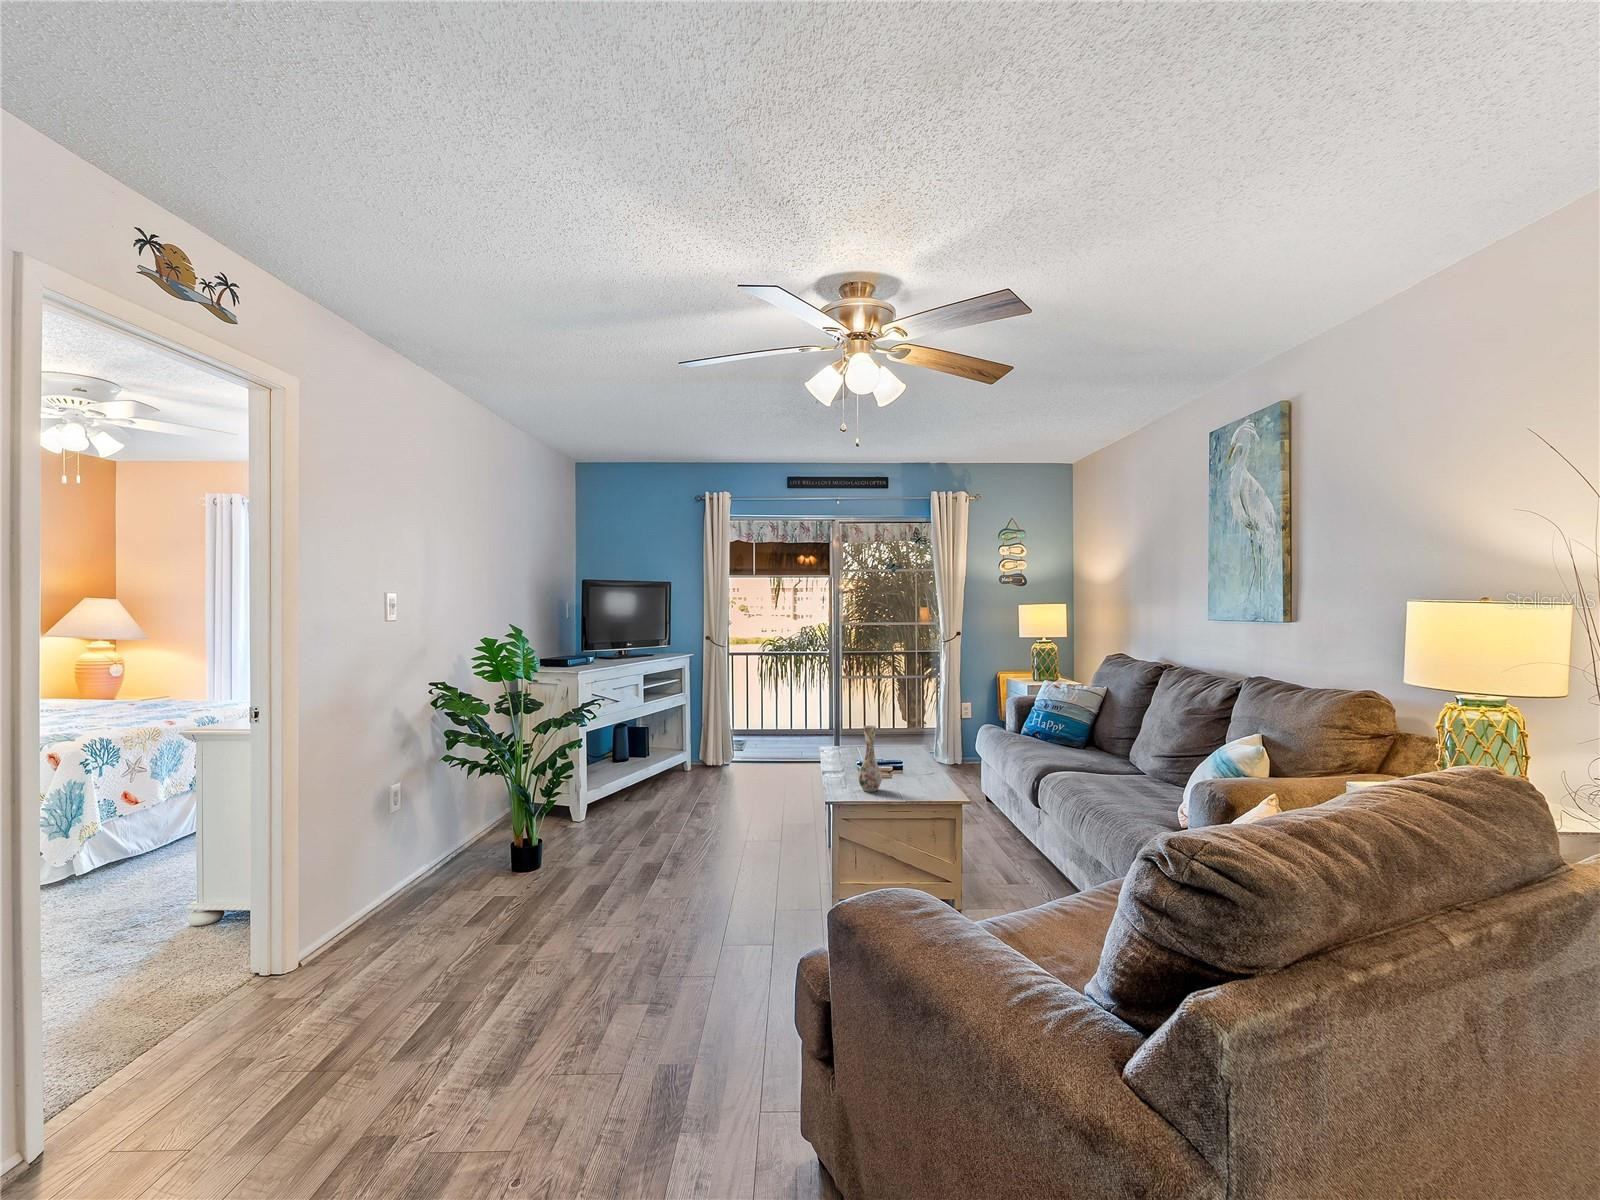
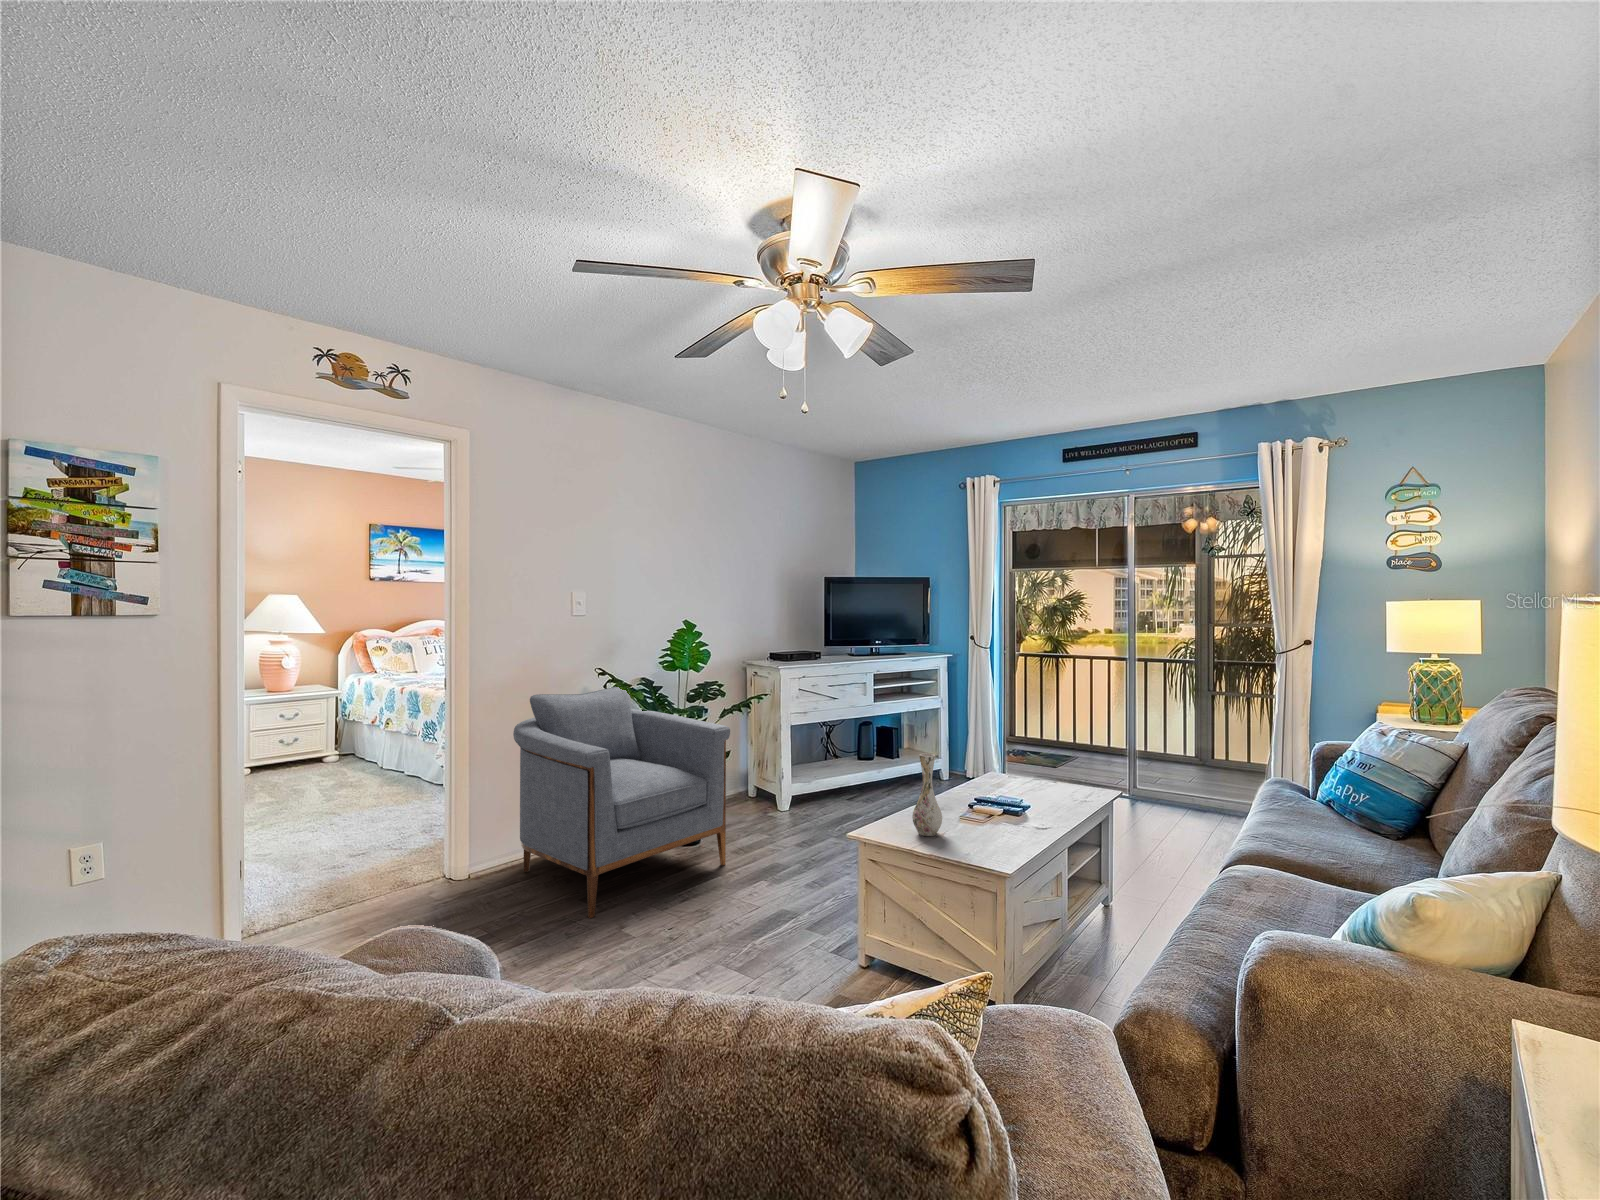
armchair: none [366,701,606,951] -> present [513,687,730,918]

